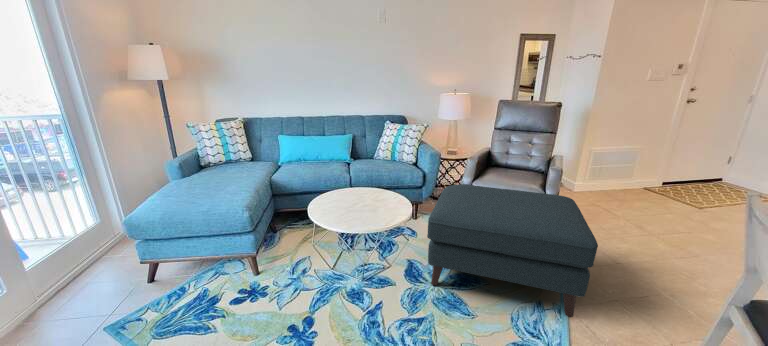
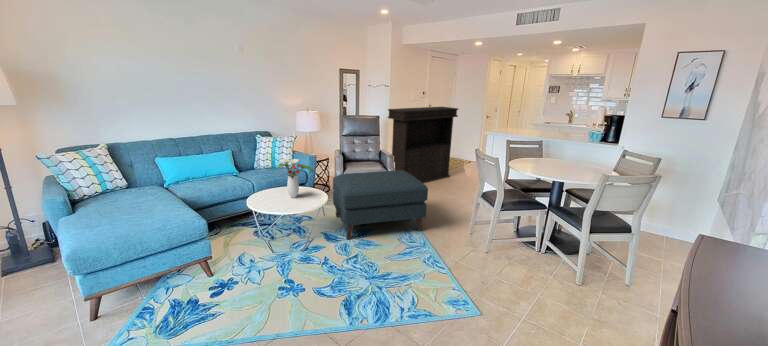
console table: none [563,94,744,220] -> present [388,107,458,183]
flower arrangement: none [347,151,395,205] -> present [278,159,314,198]

